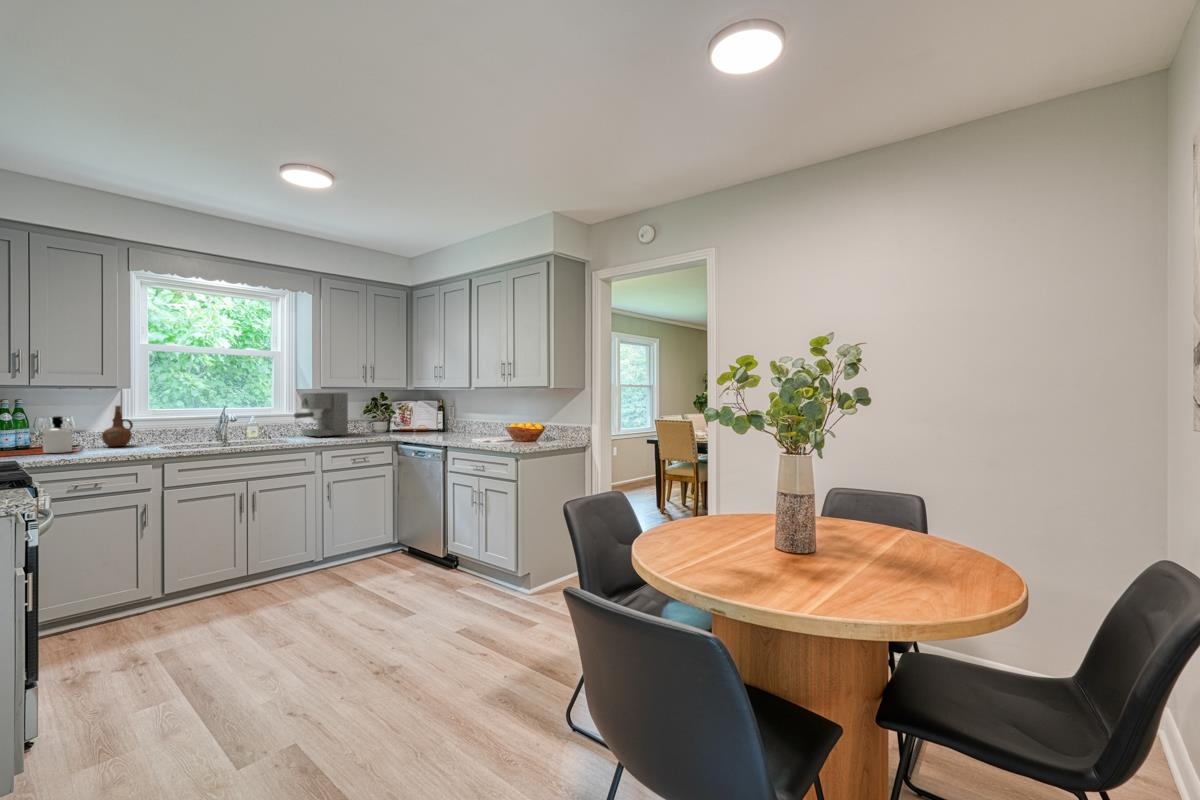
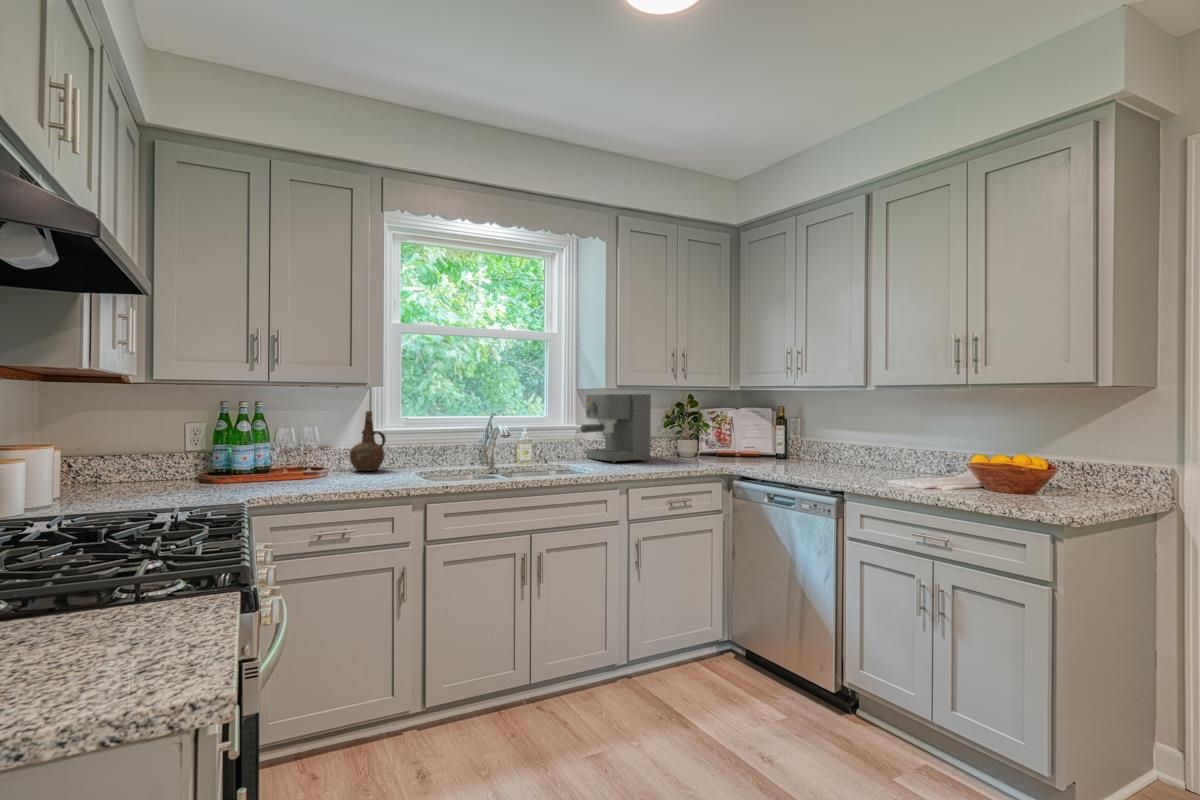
soap dispenser: present [42,416,73,453] -> none [281,427,316,480]

